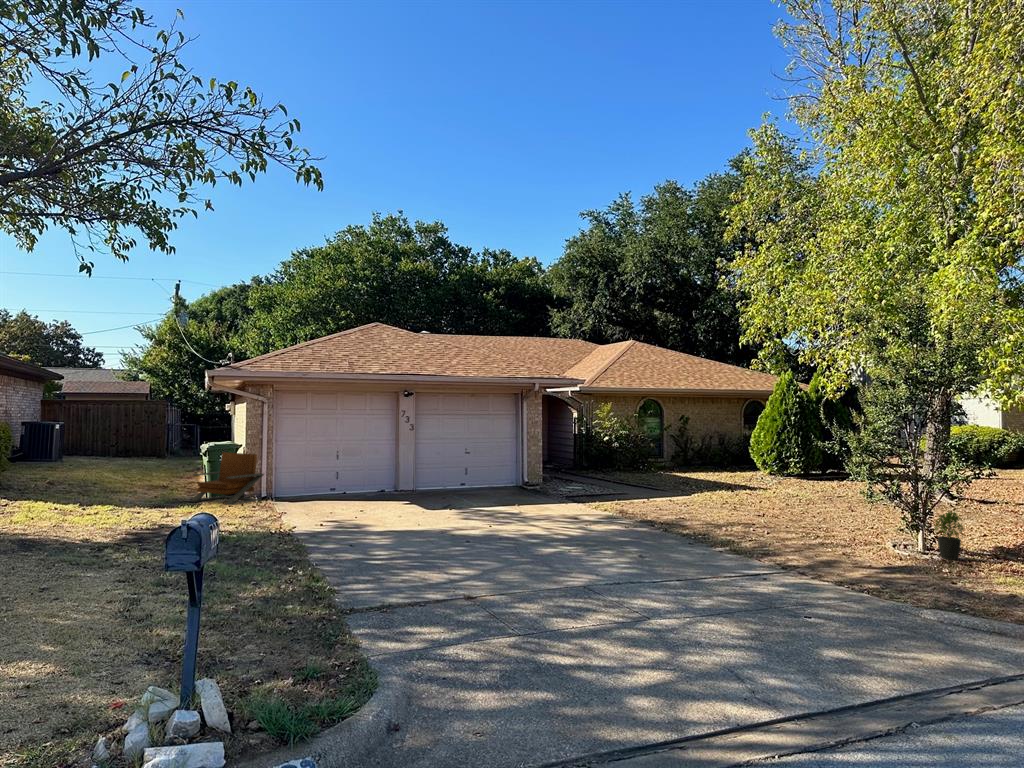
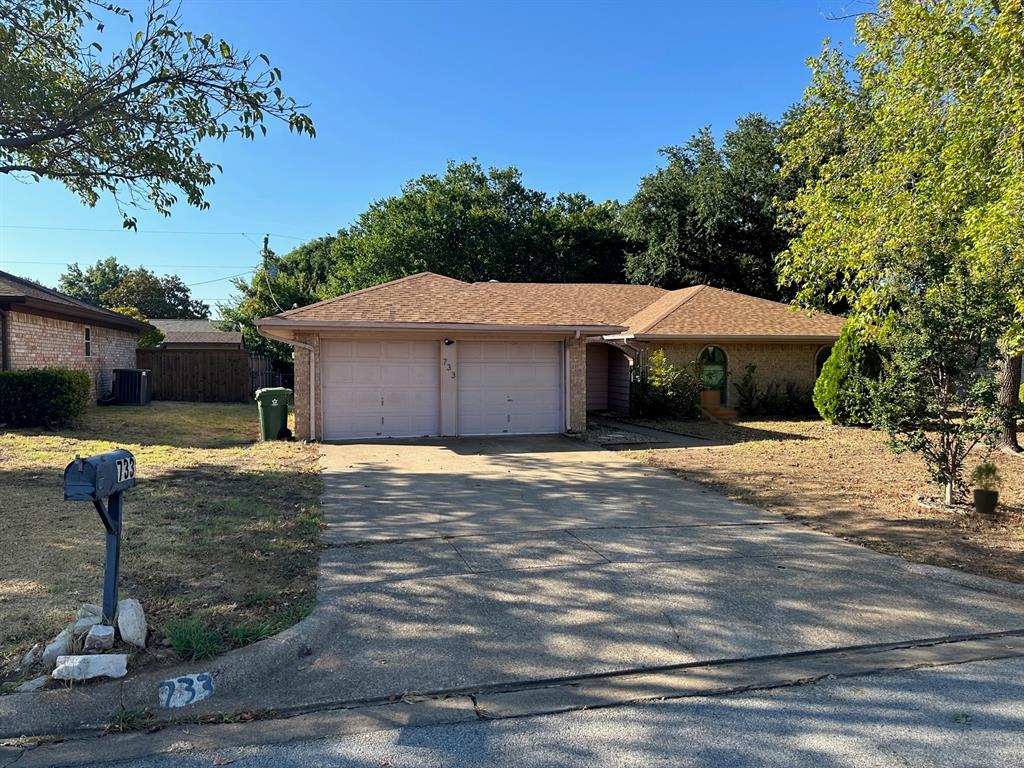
lounge chair: present [191,452,264,505] -> present [696,391,739,426]

